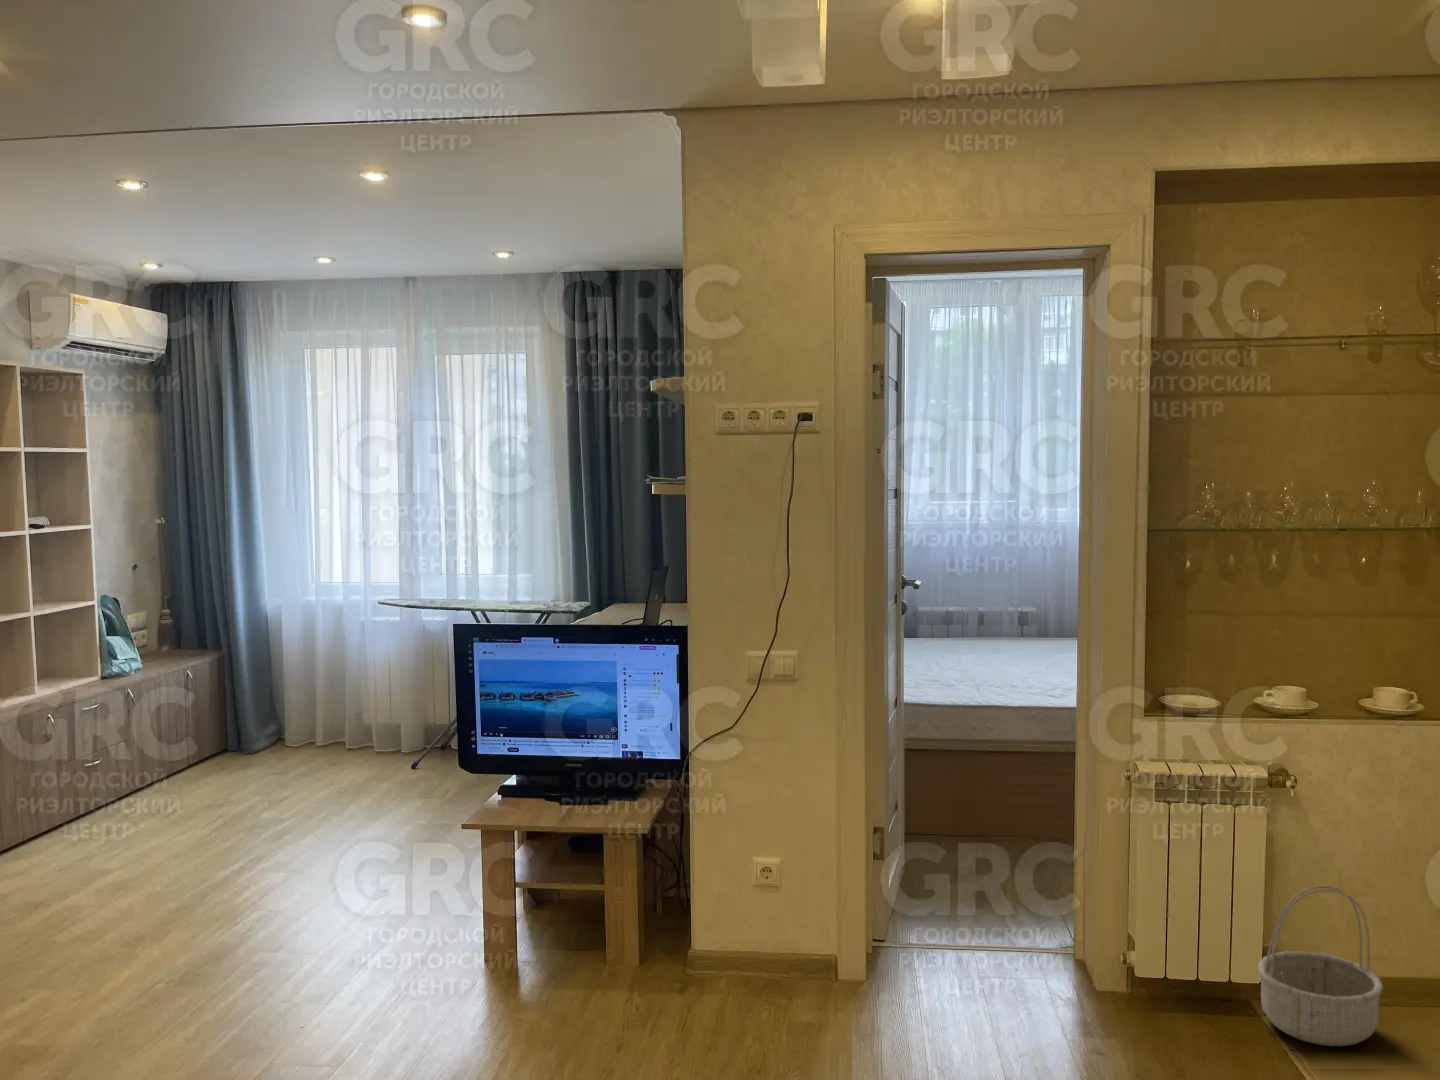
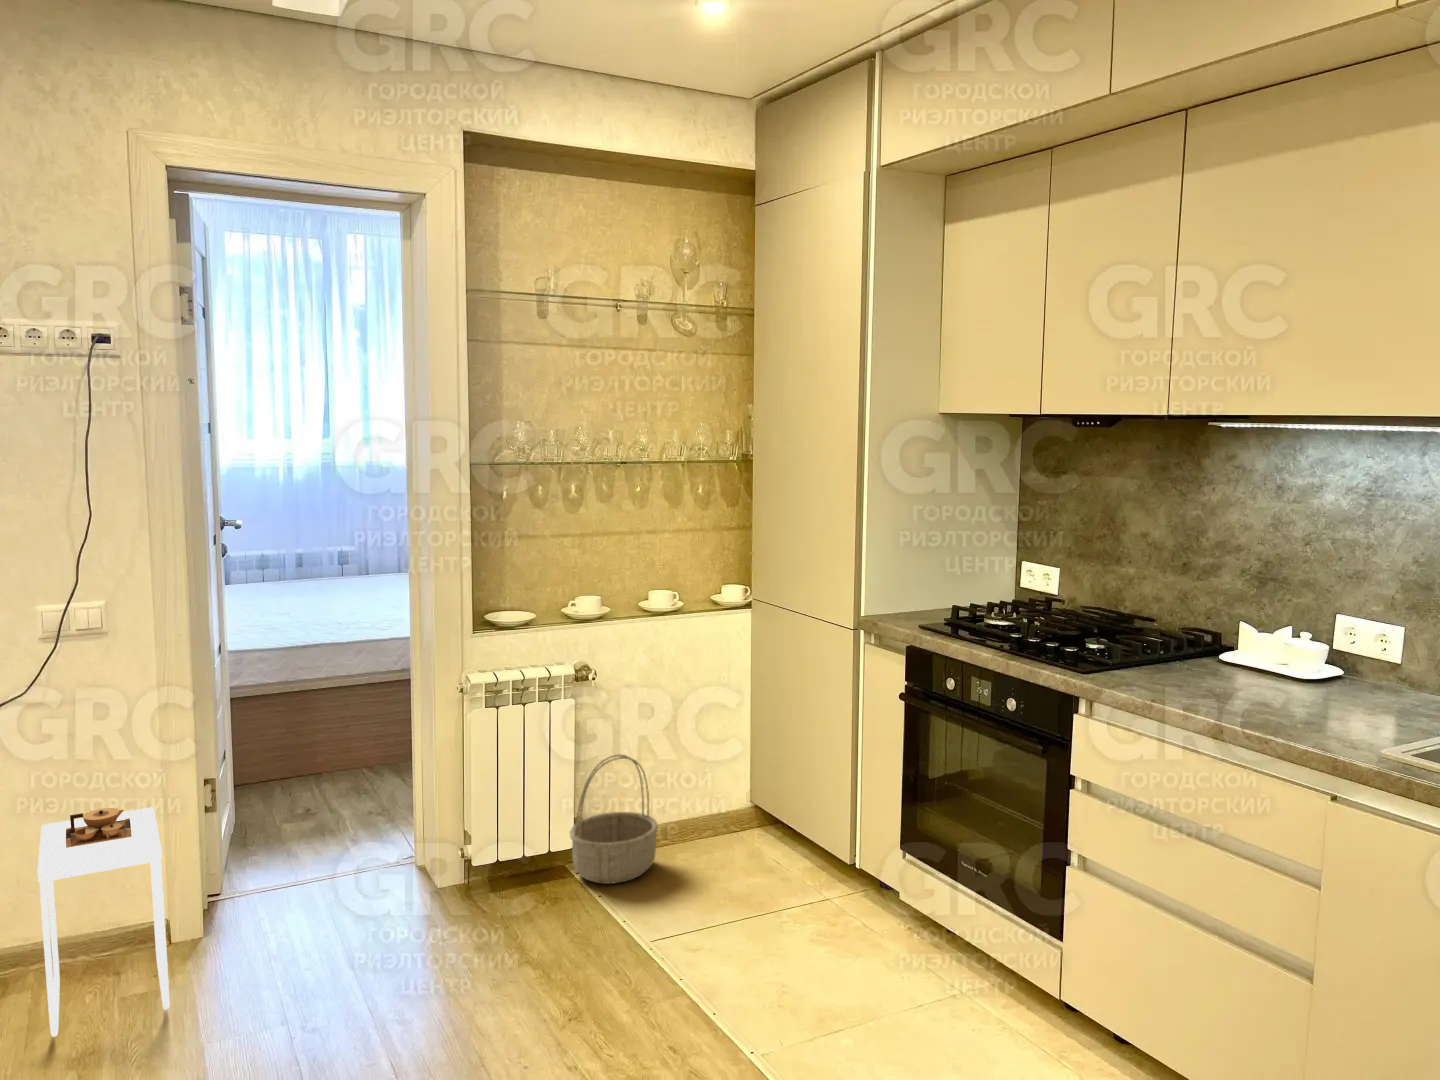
side table: none [727,838,827,1044] -> present [38,807,169,1037]

